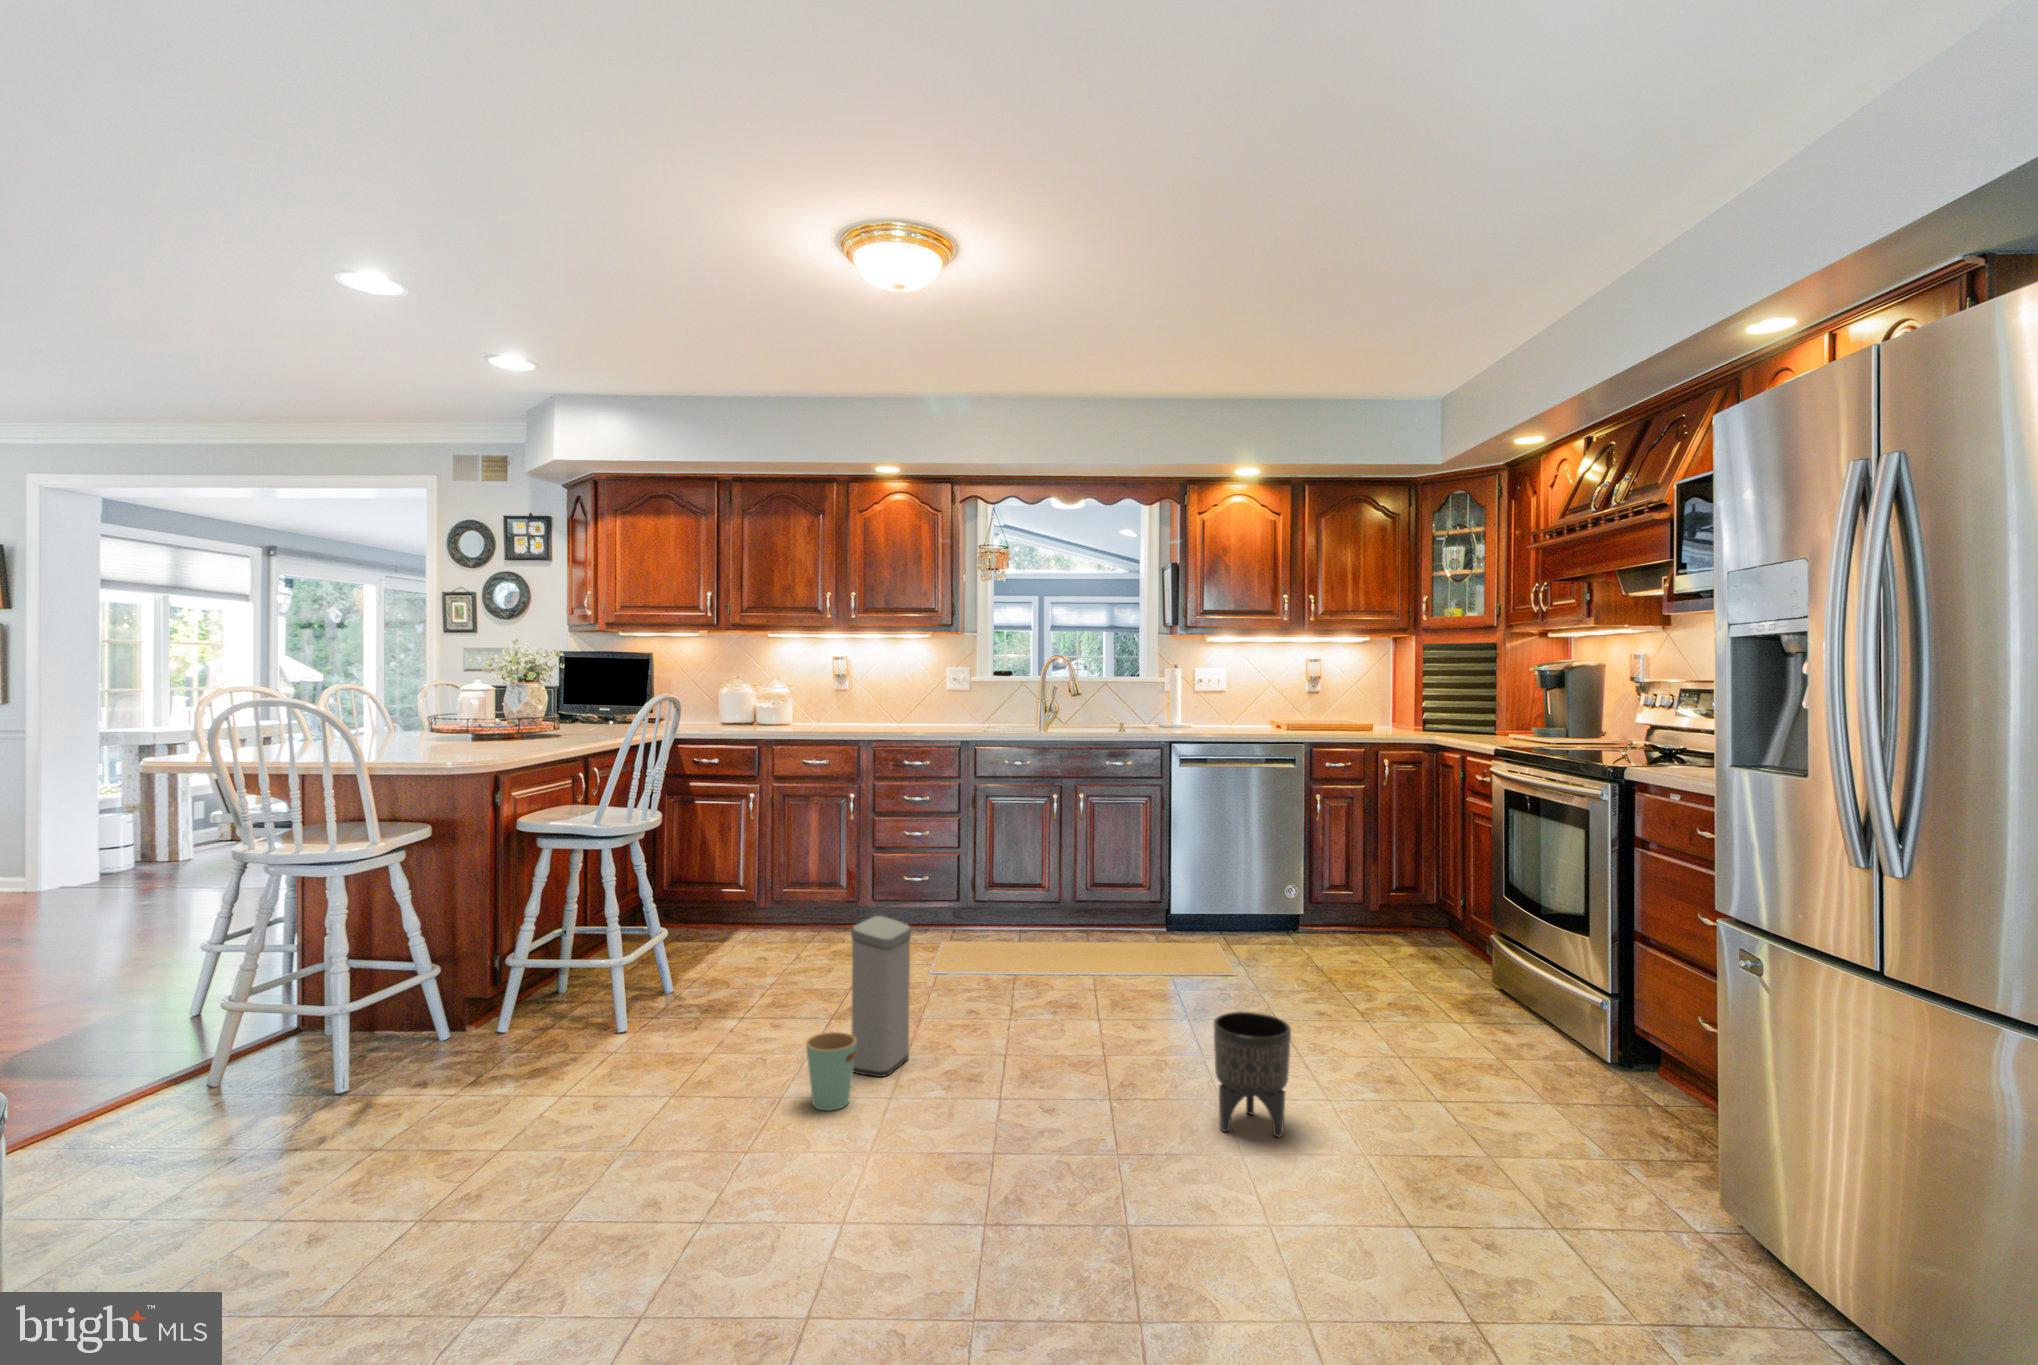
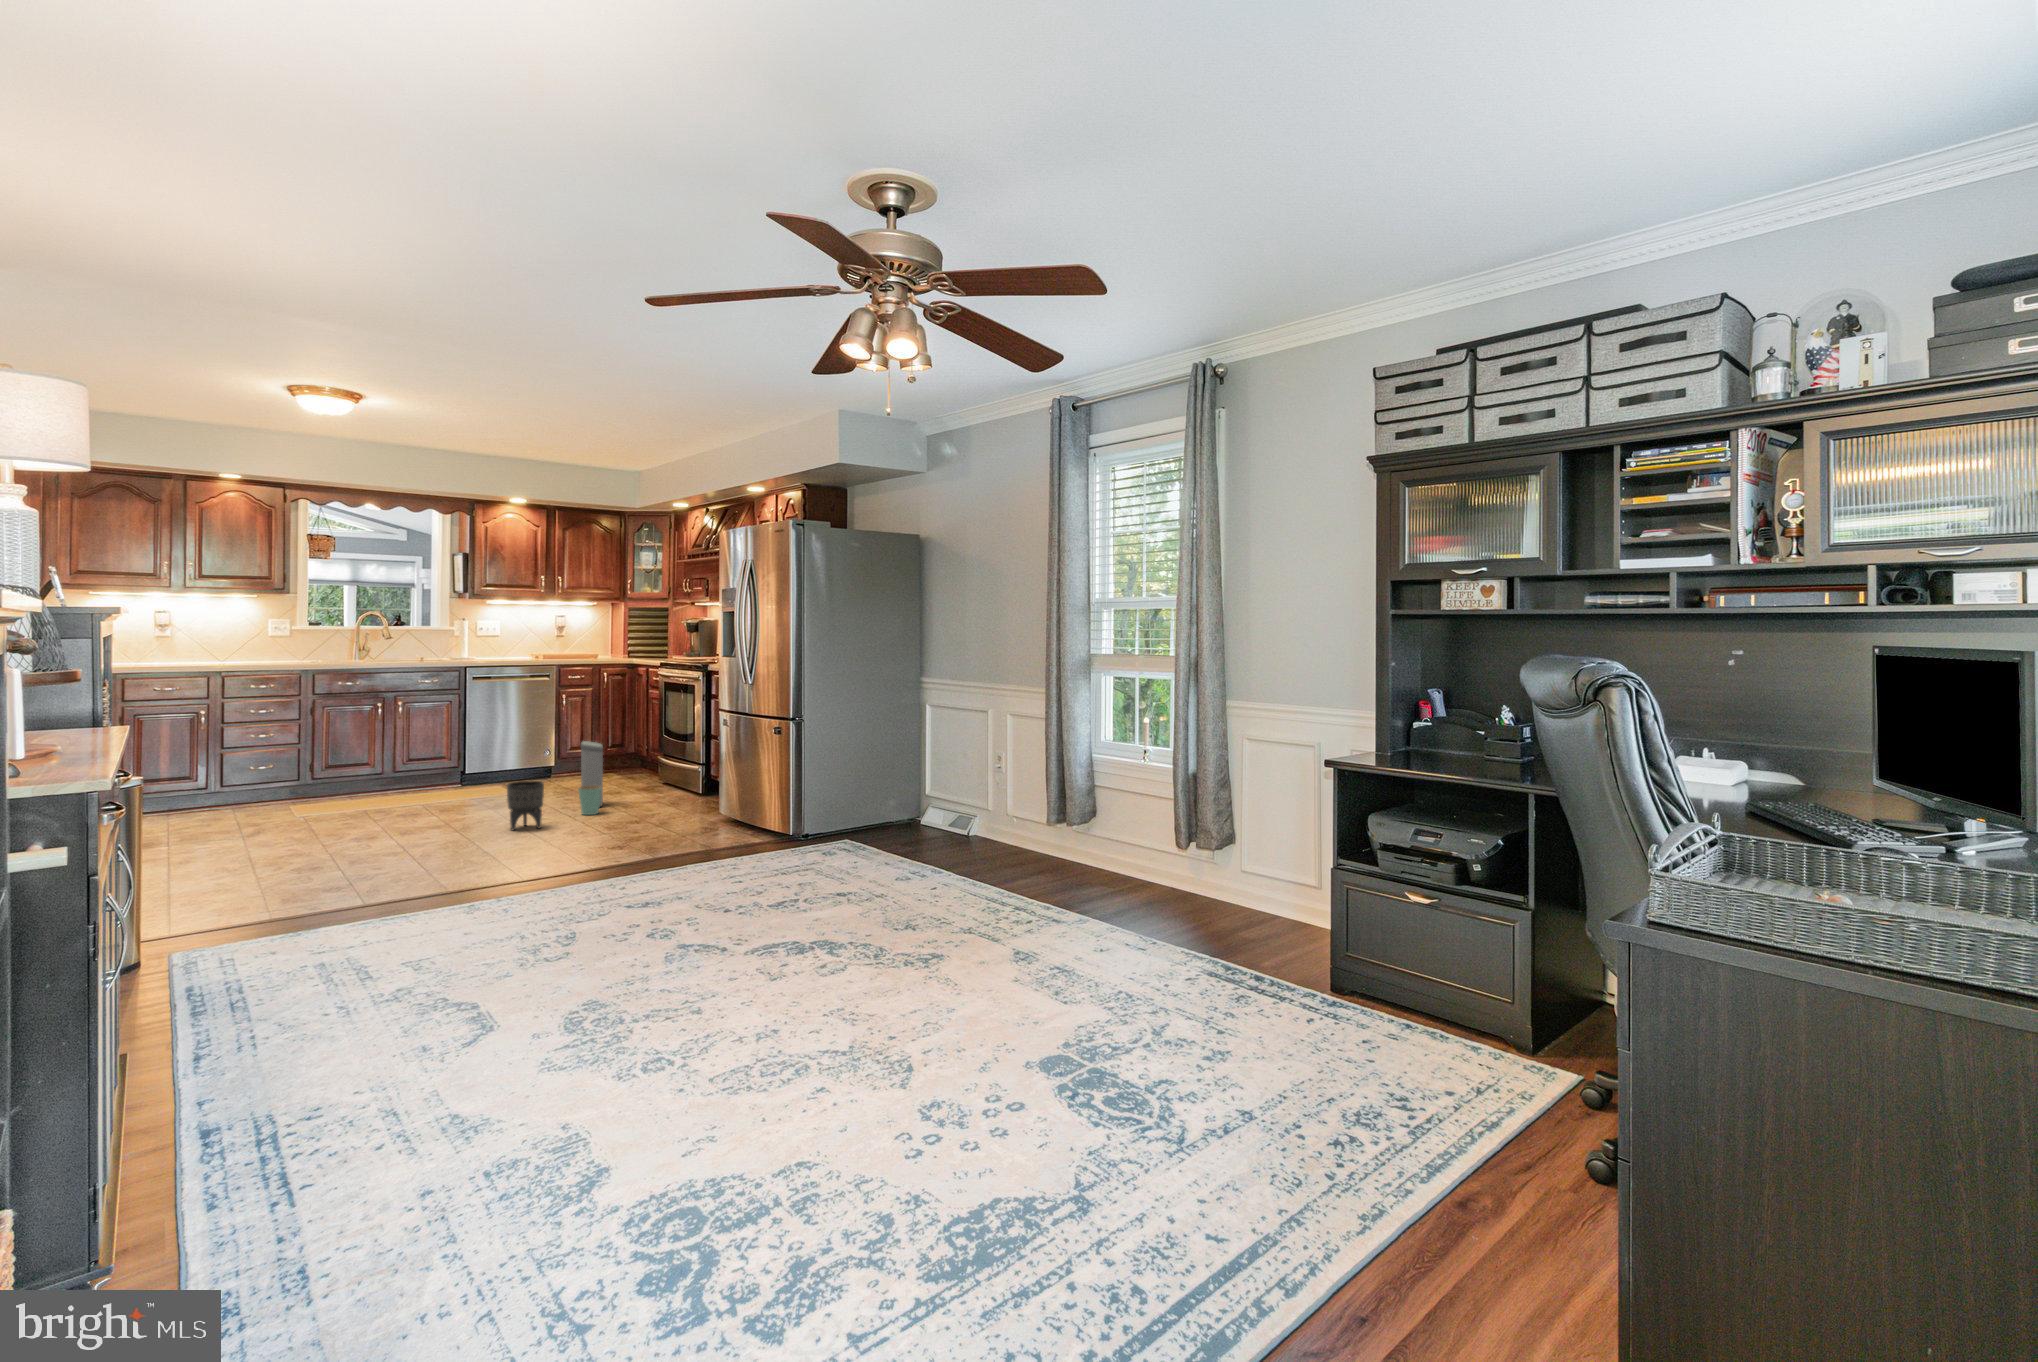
trash can: present [806,916,911,1111] -> present [578,741,603,815]

